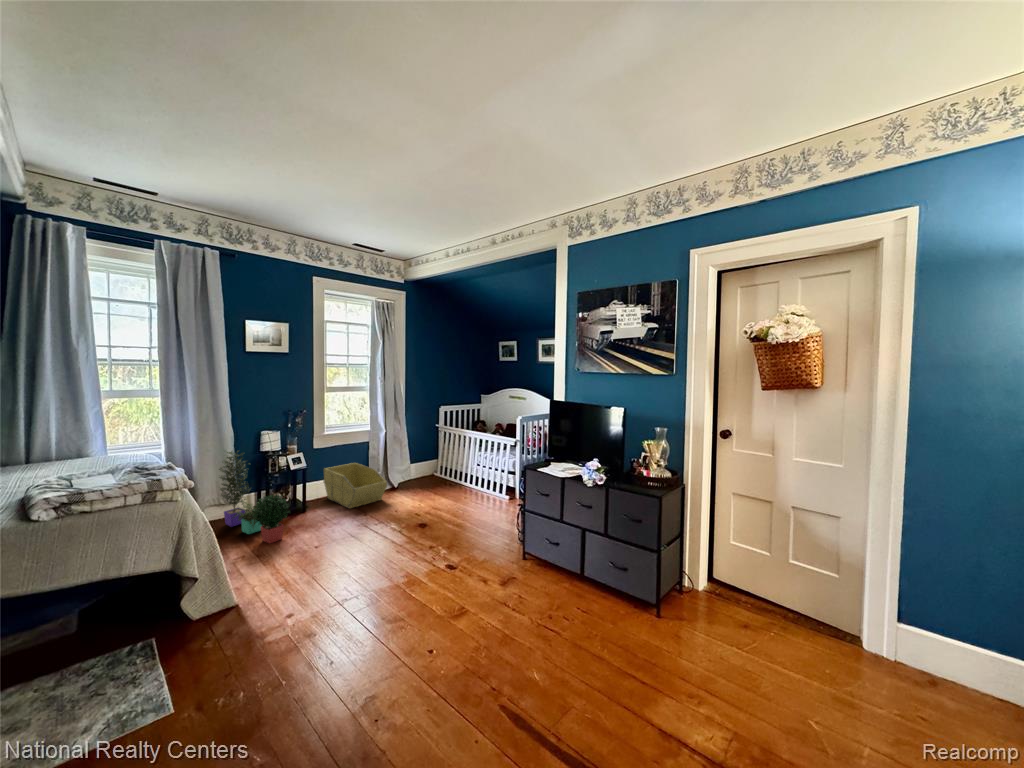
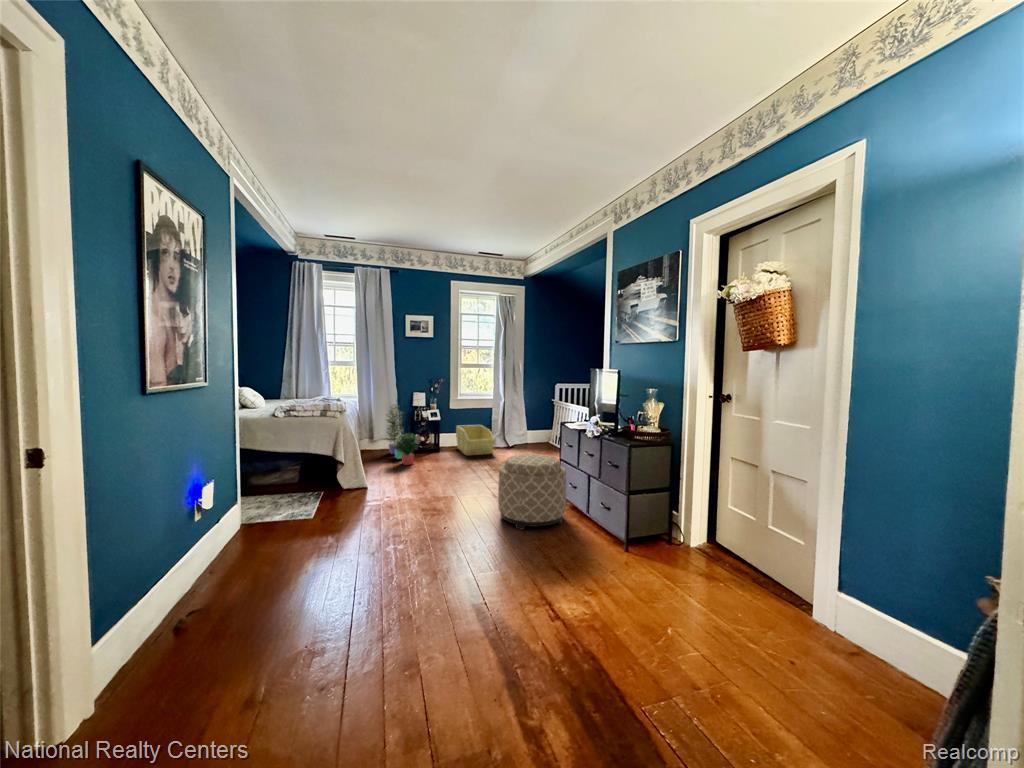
ottoman: none [478,512,563,621] -> present [498,454,566,530]

